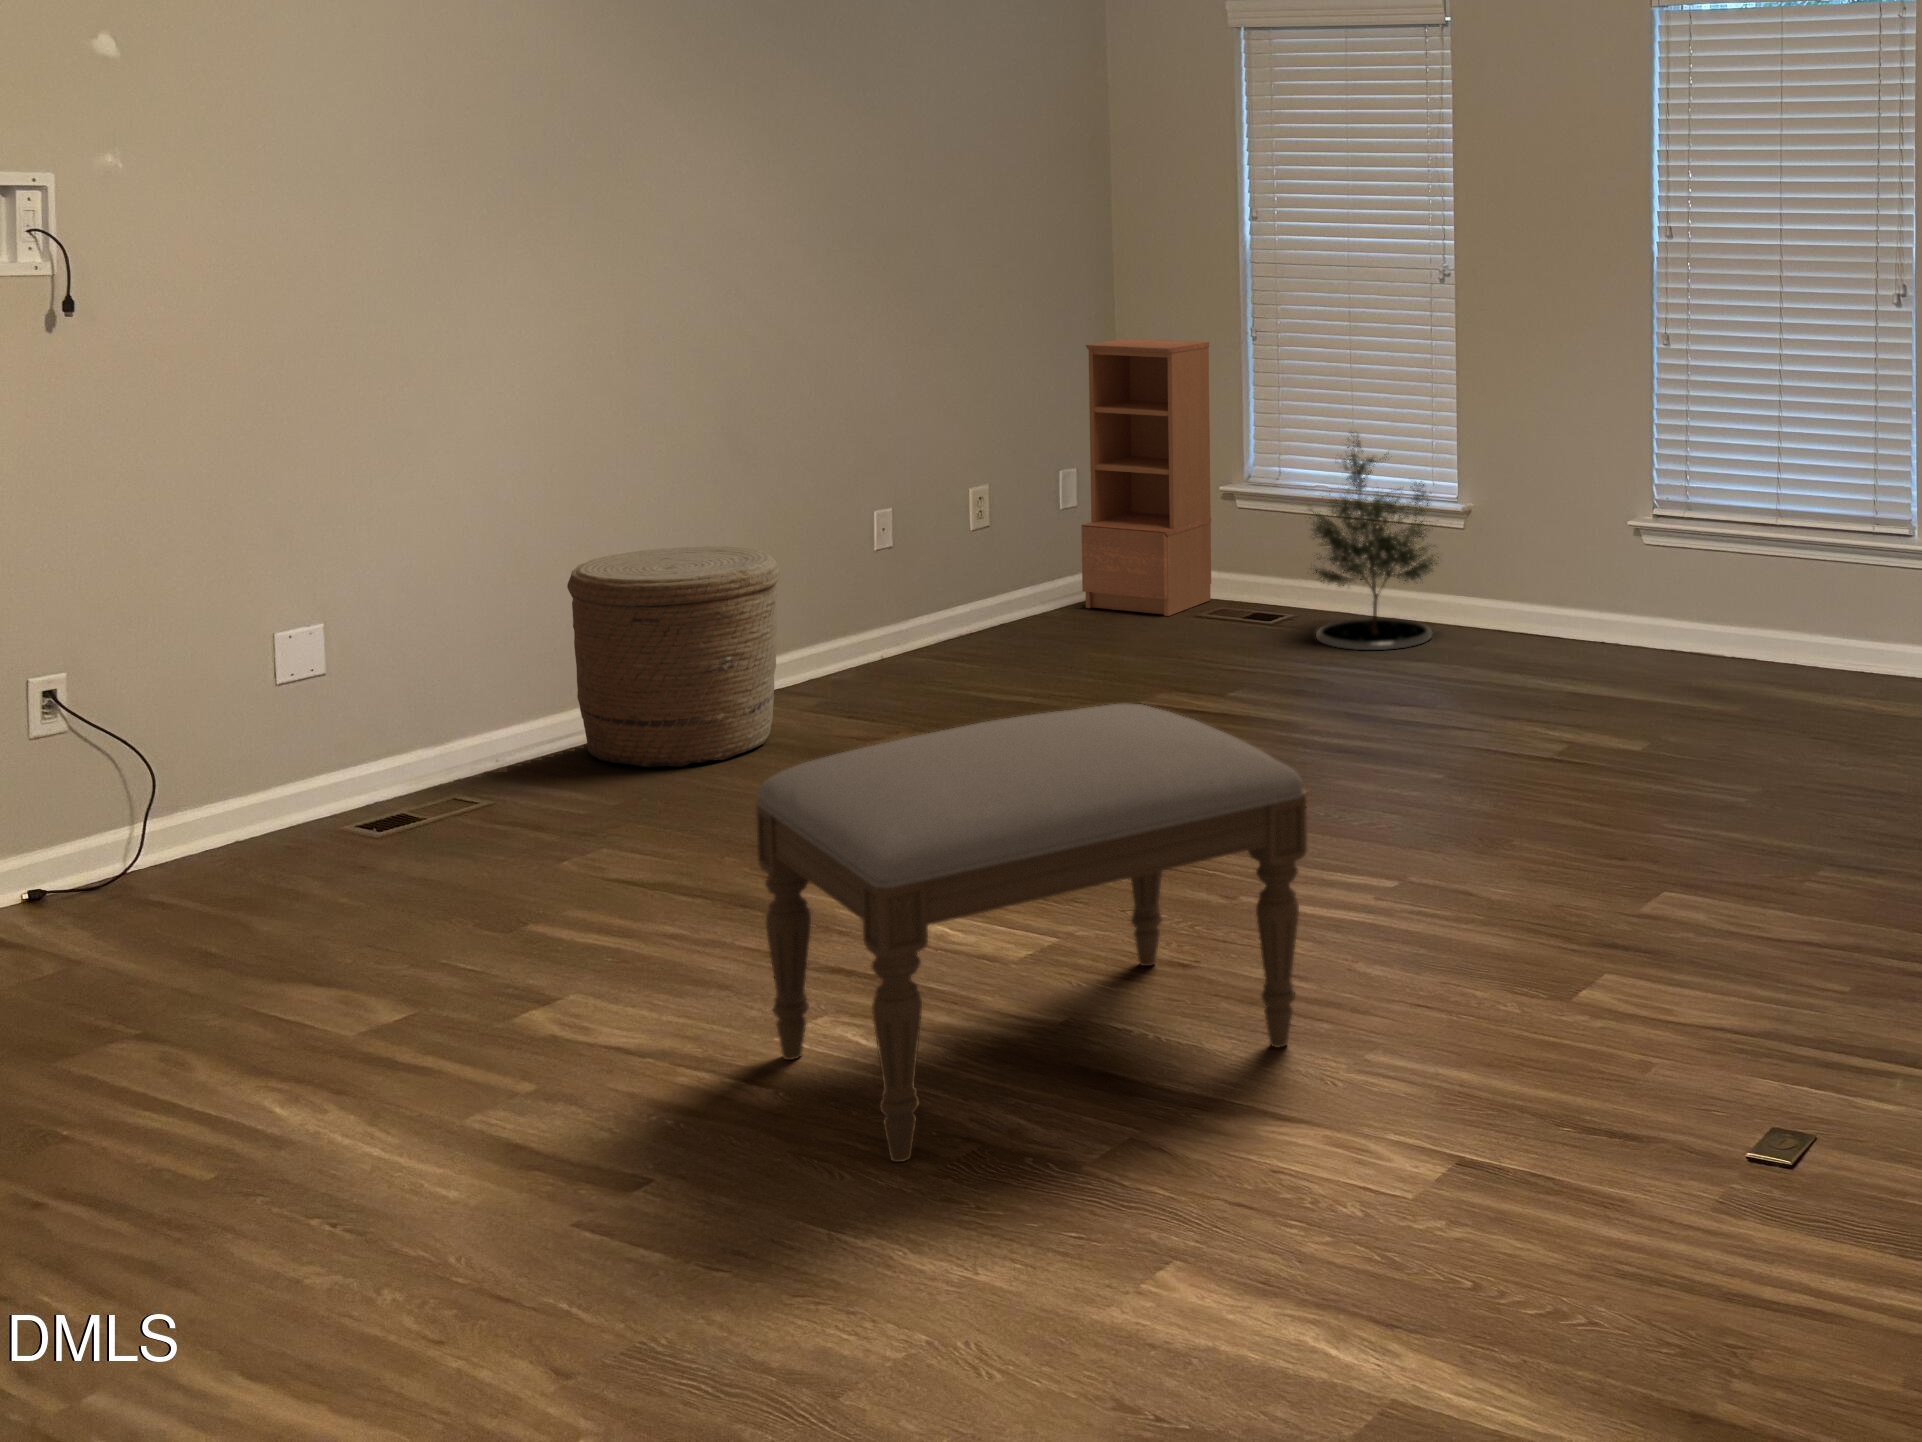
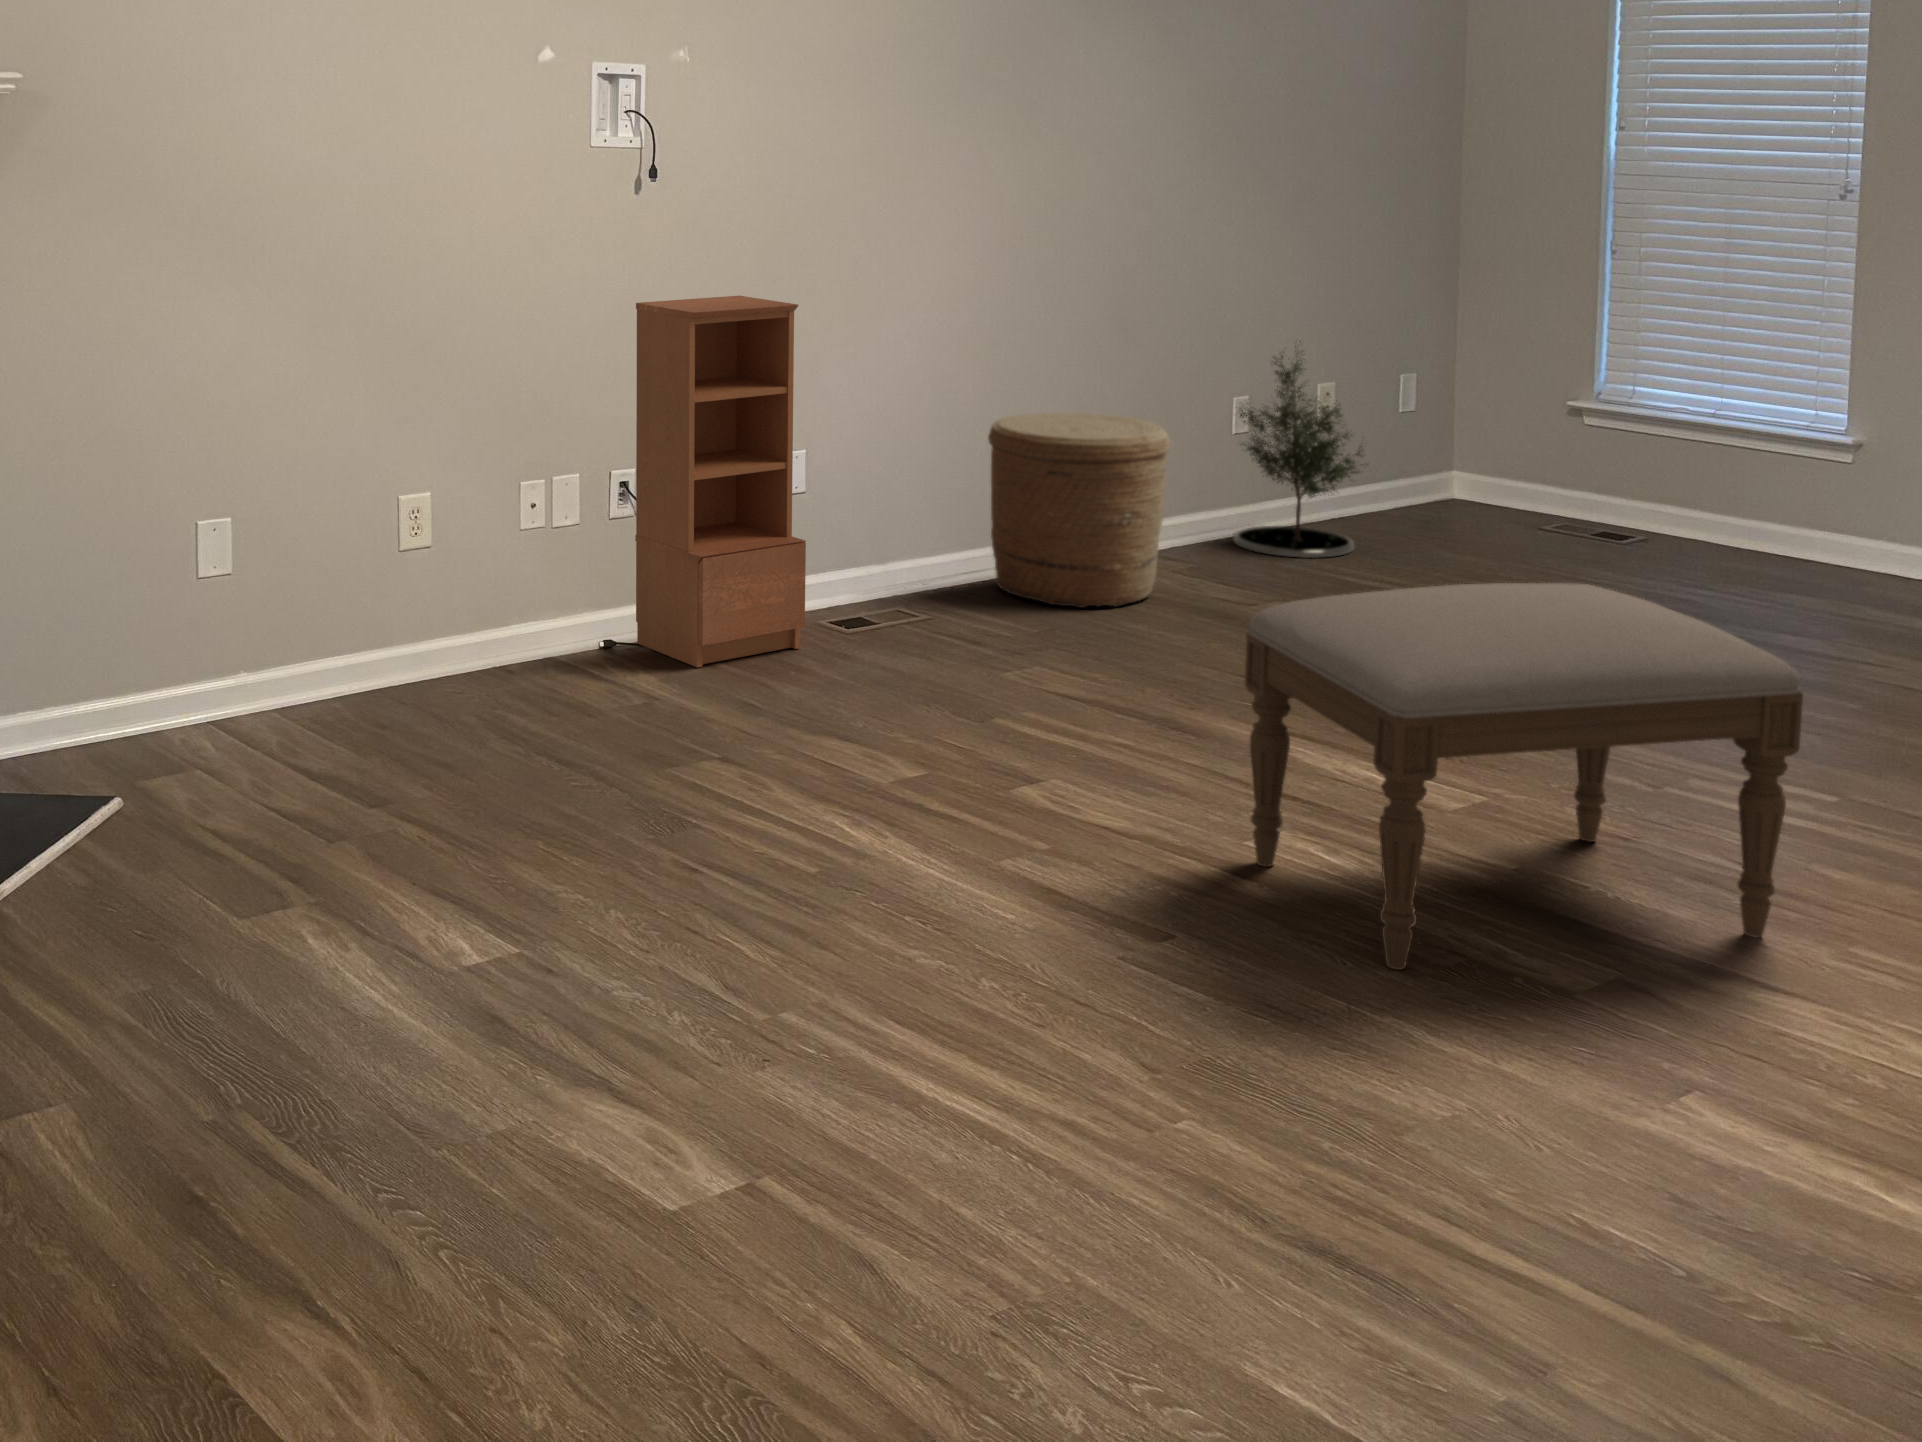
bookcase: present [1081,339,1211,616] -> present [635,296,806,667]
potted tree: present [1309,432,1439,650] -> present [1234,341,1368,558]

